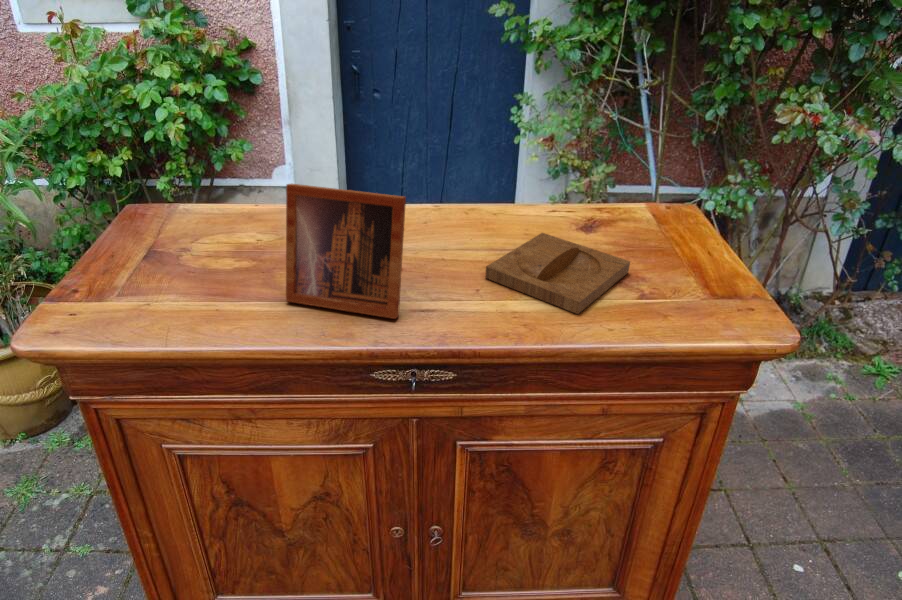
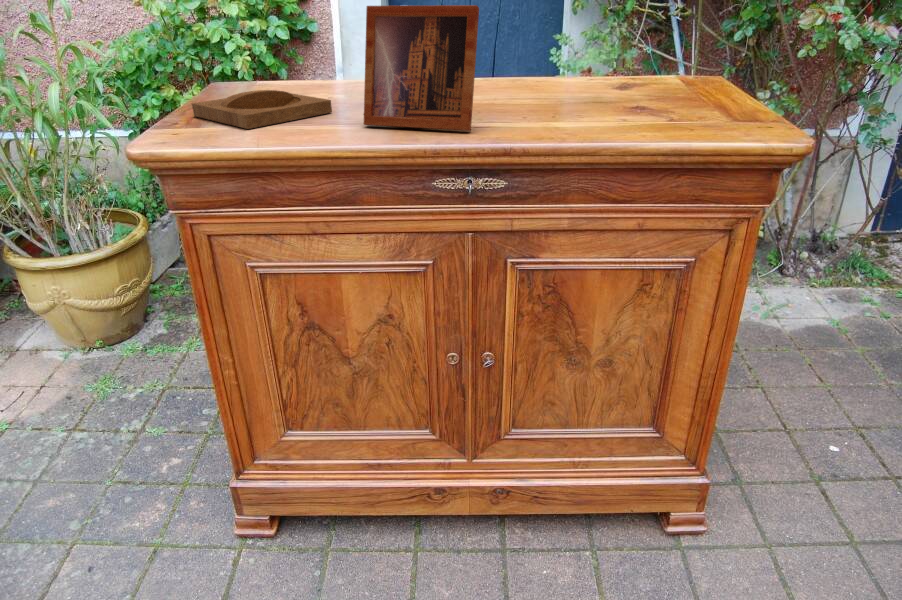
tray: present [485,233,630,314] -> present [192,90,332,129]

